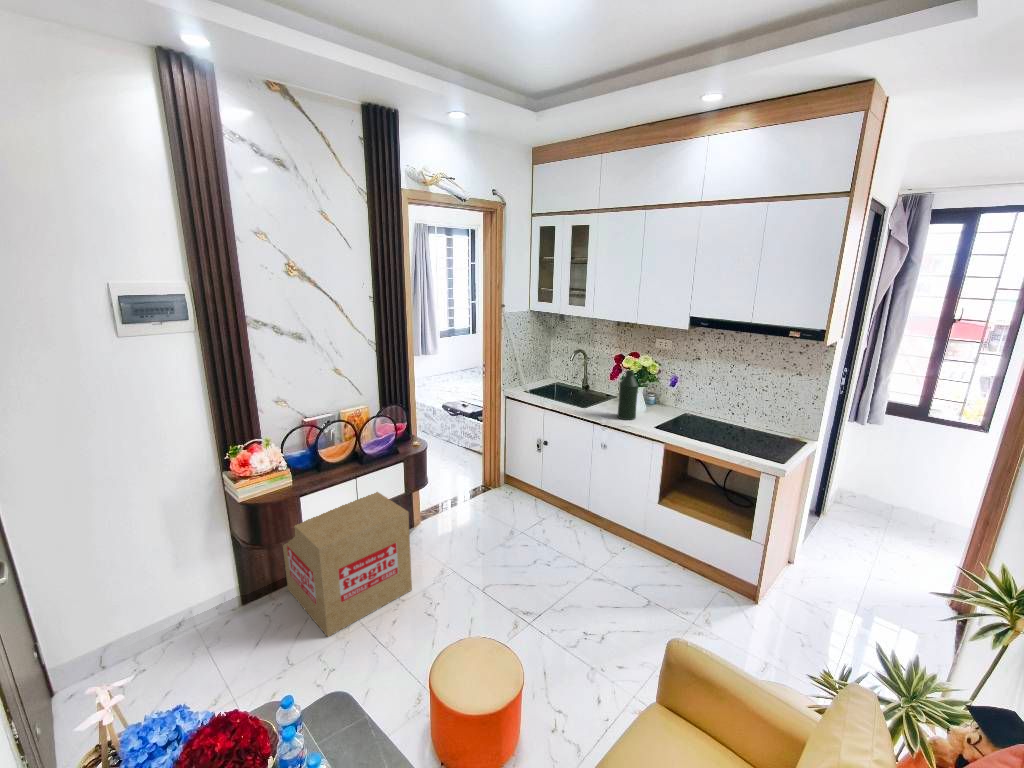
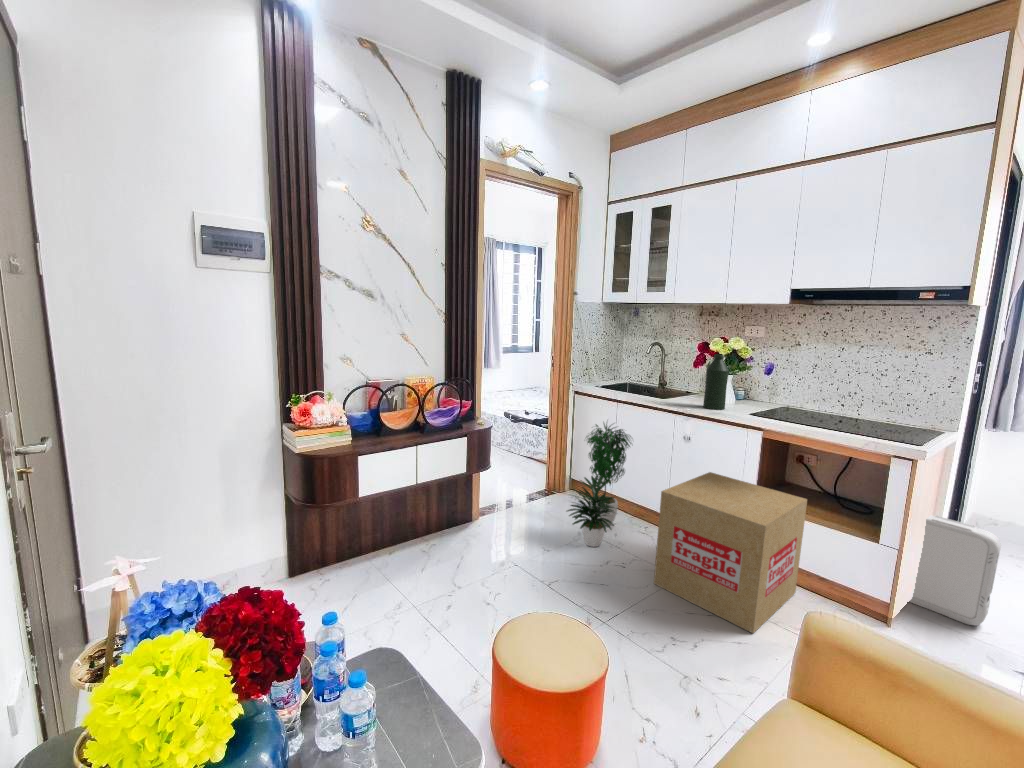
potted plant: none [499,428,558,545] -> present [567,424,631,547]
cardboard box: present [283,492,412,637] -> present [654,472,807,633]
air purifier: none [768,506,844,594] -> present [909,515,1001,625]

